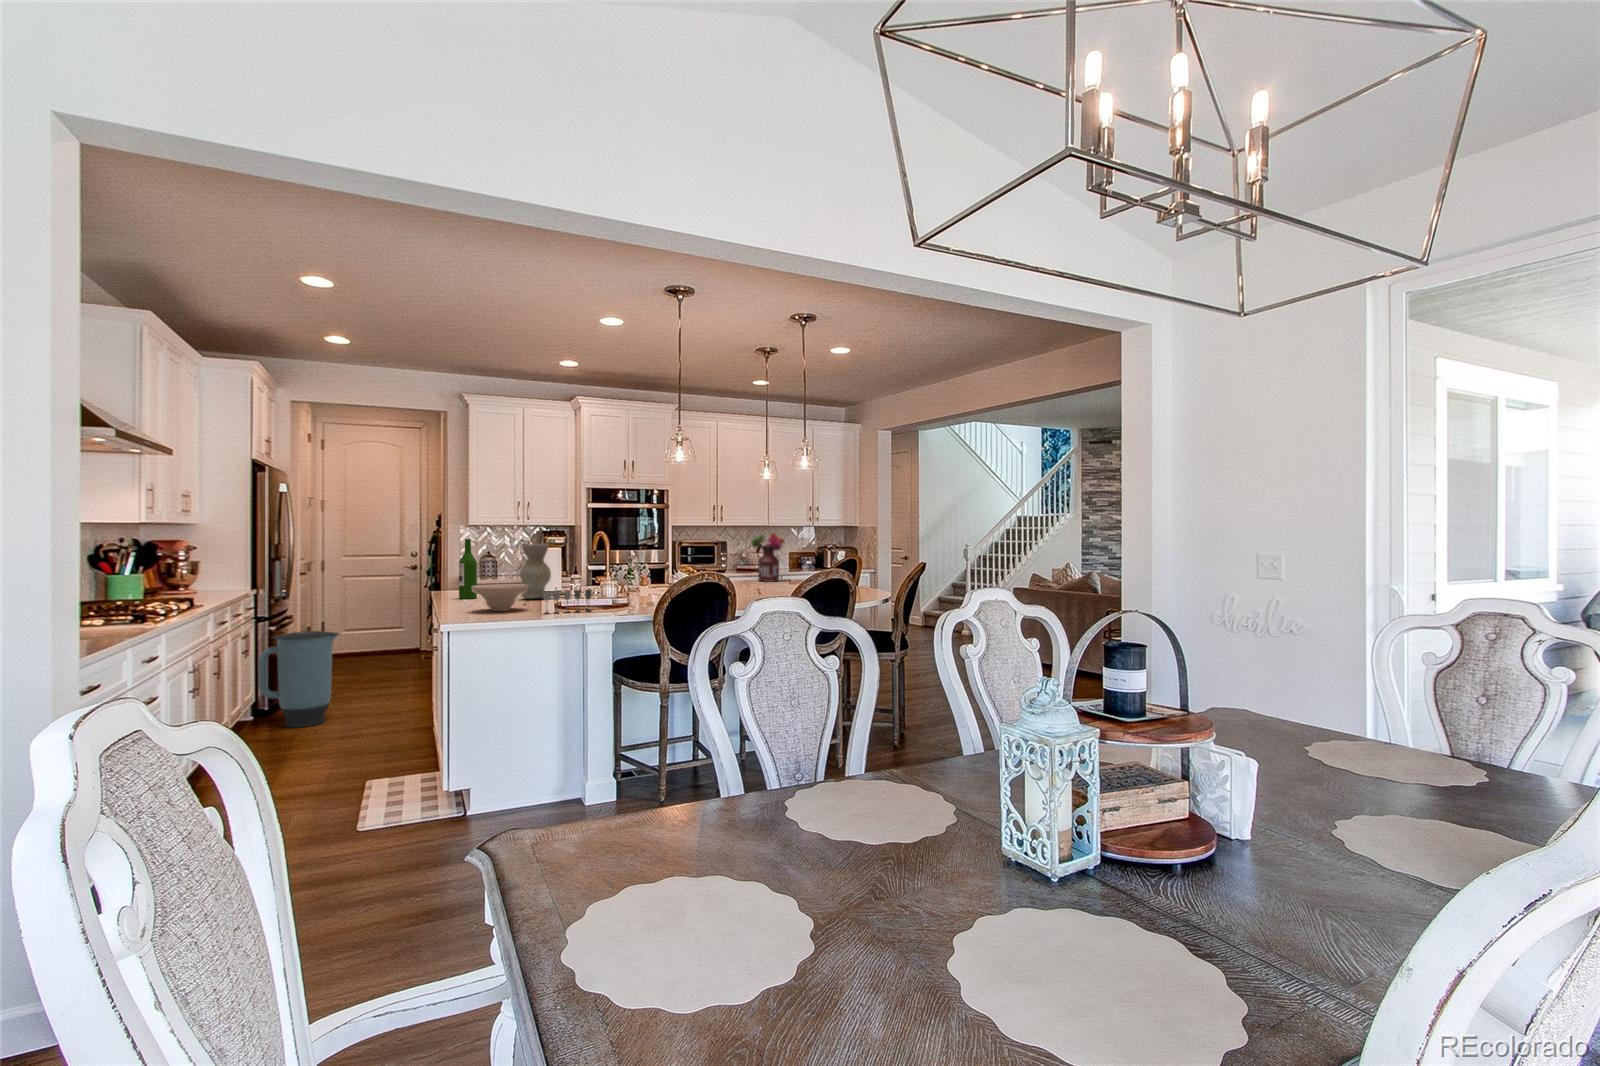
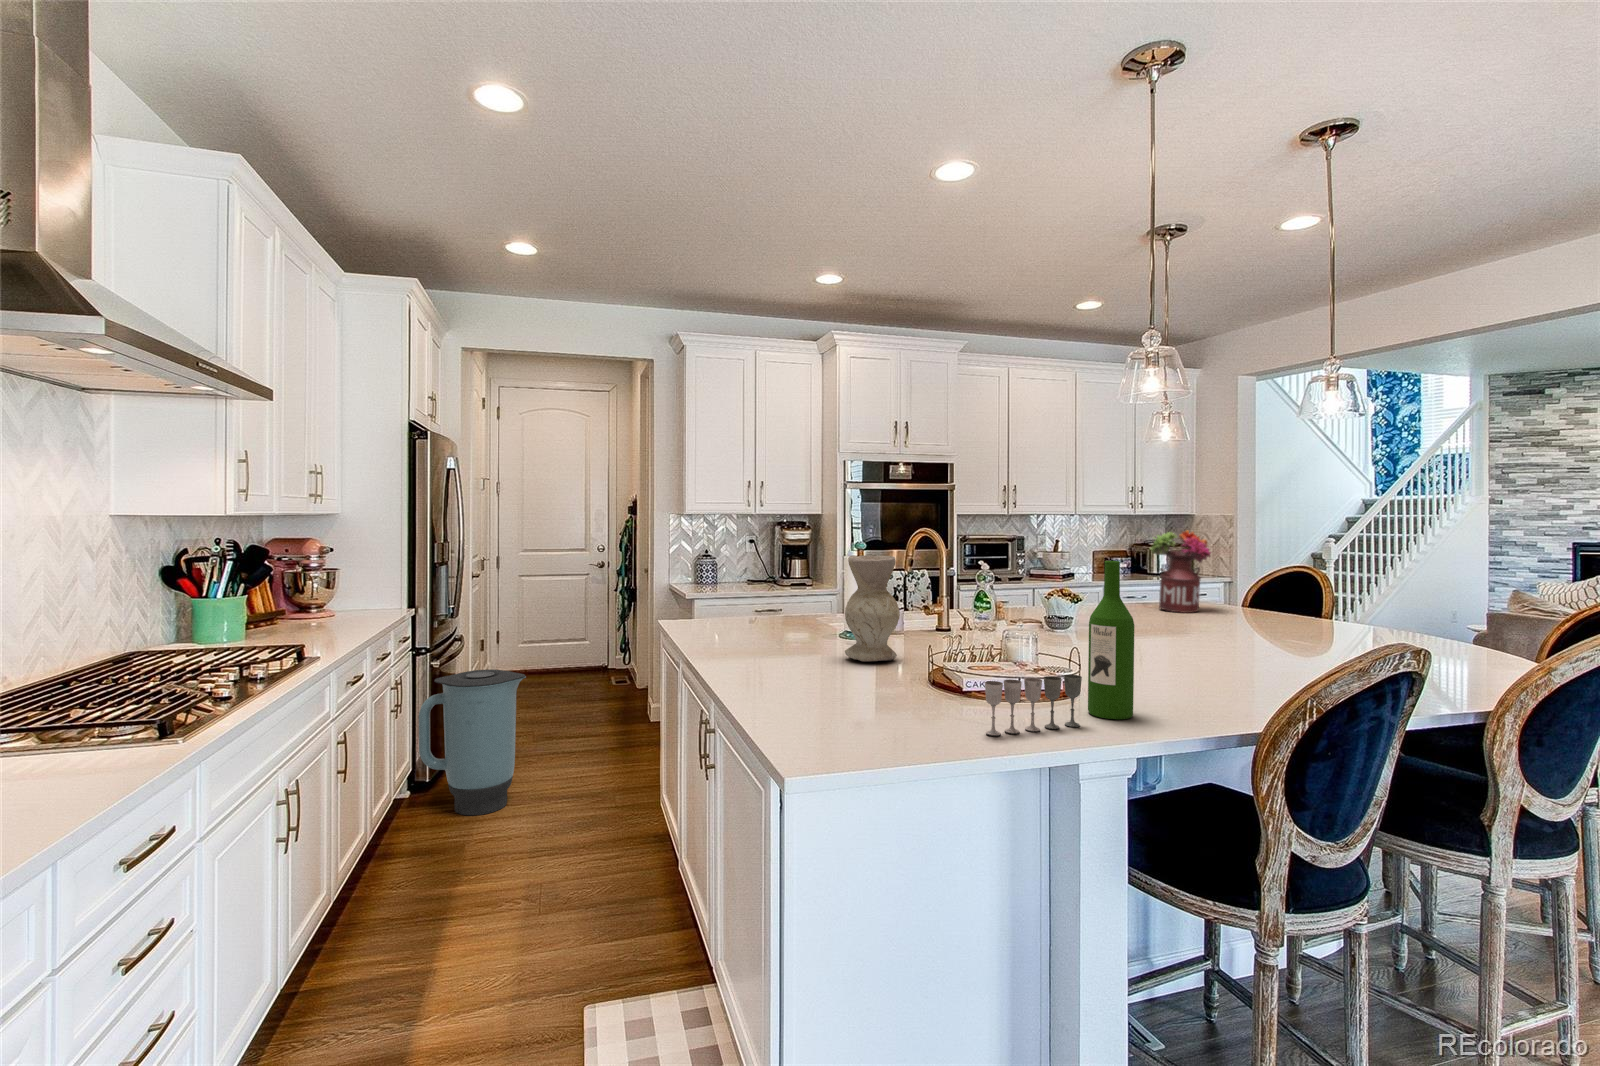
wine bottle: present [459,539,477,599] -> present [1088,561,1134,719]
bowl: present [472,584,529,611] -> none [808,648,923,715]

